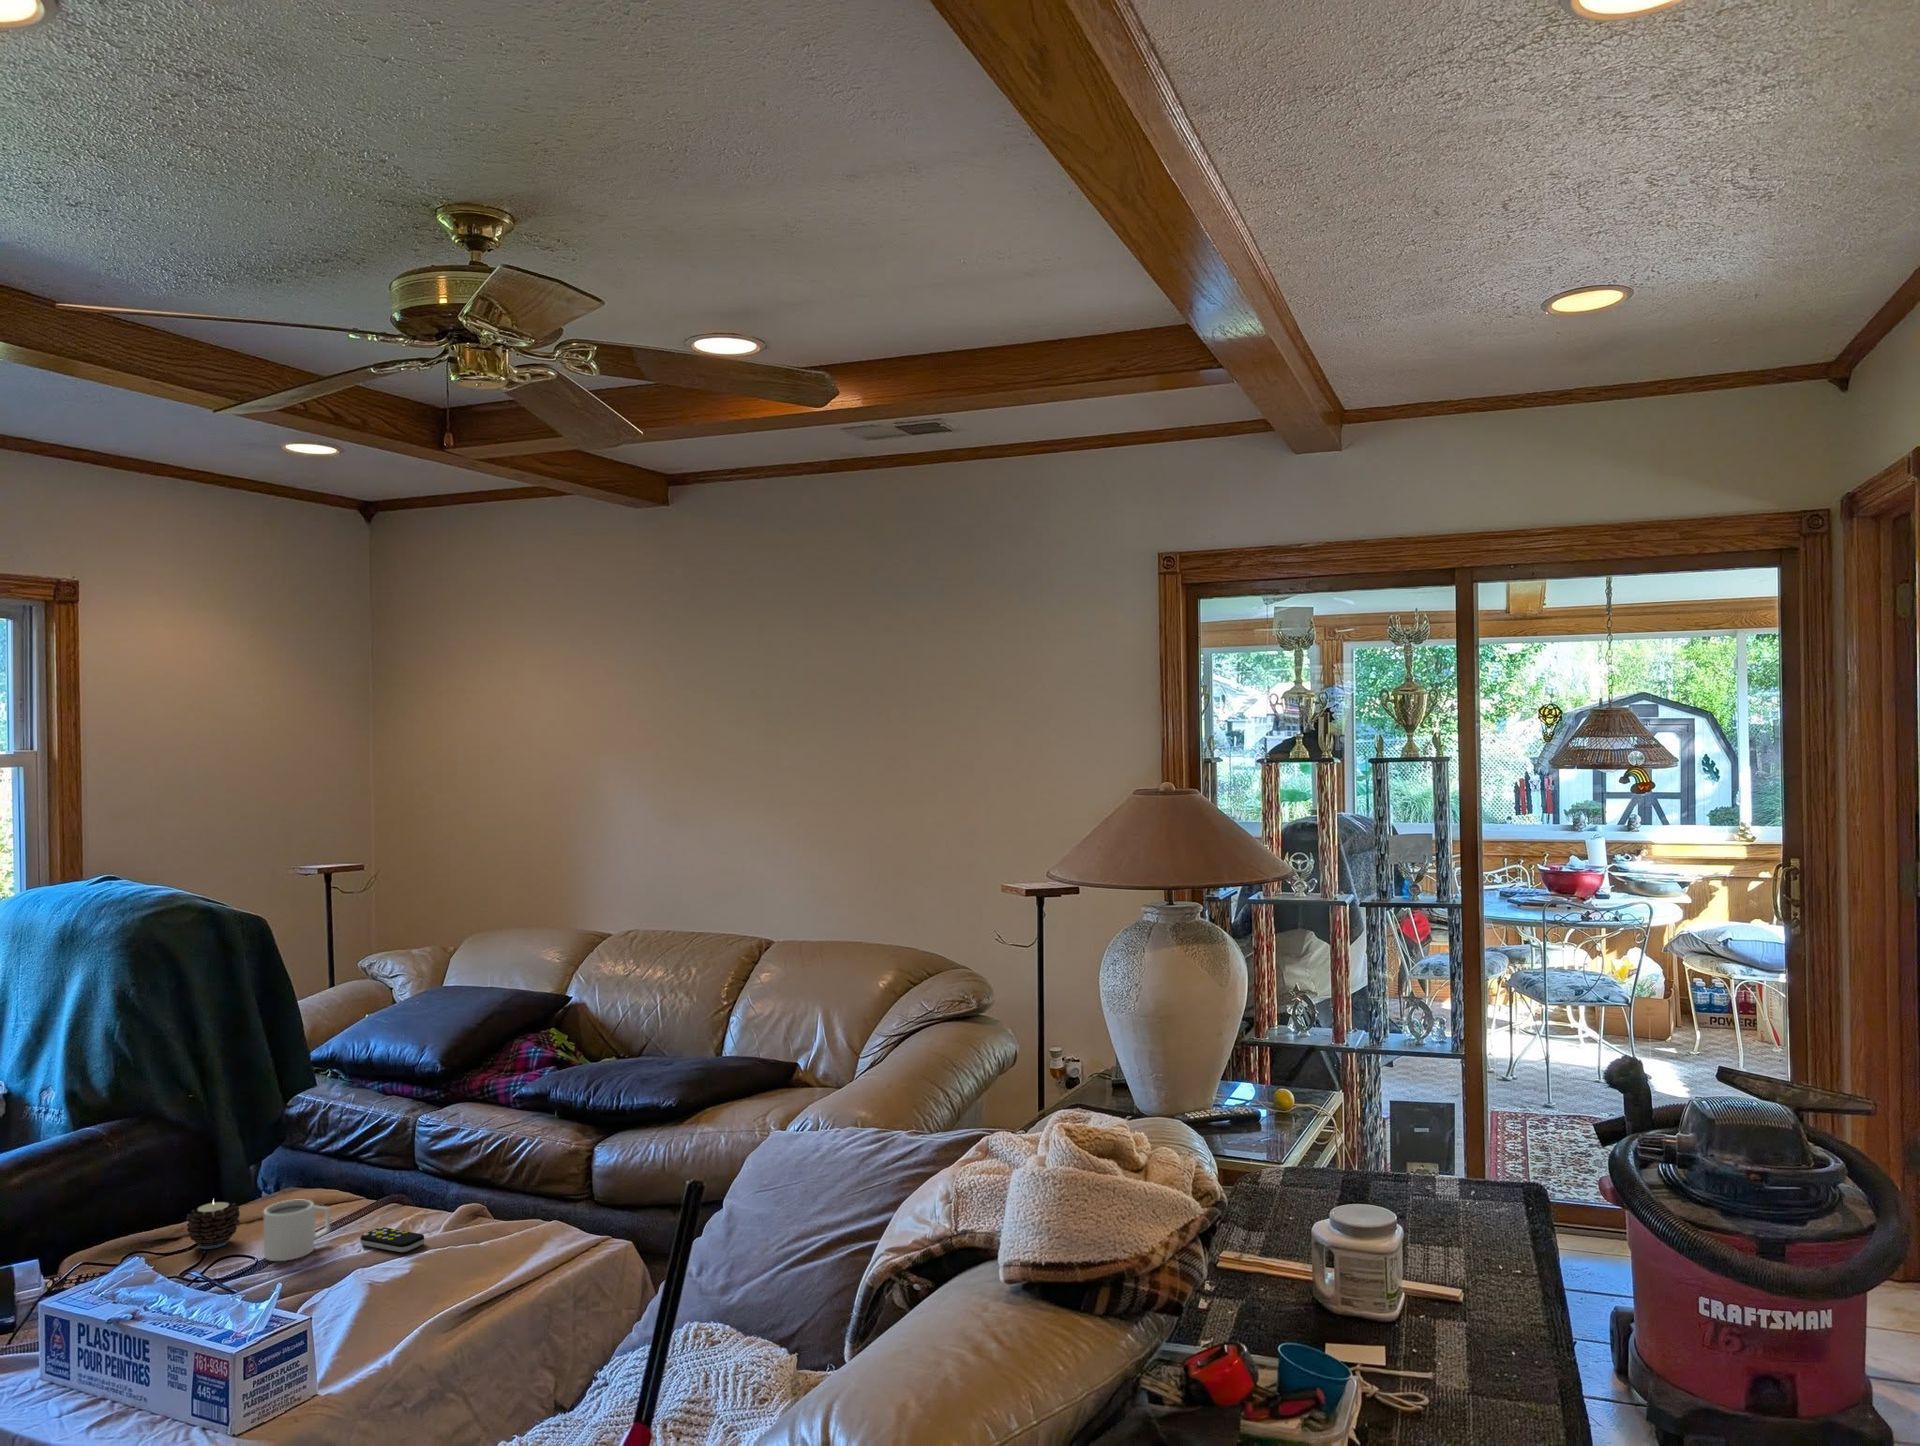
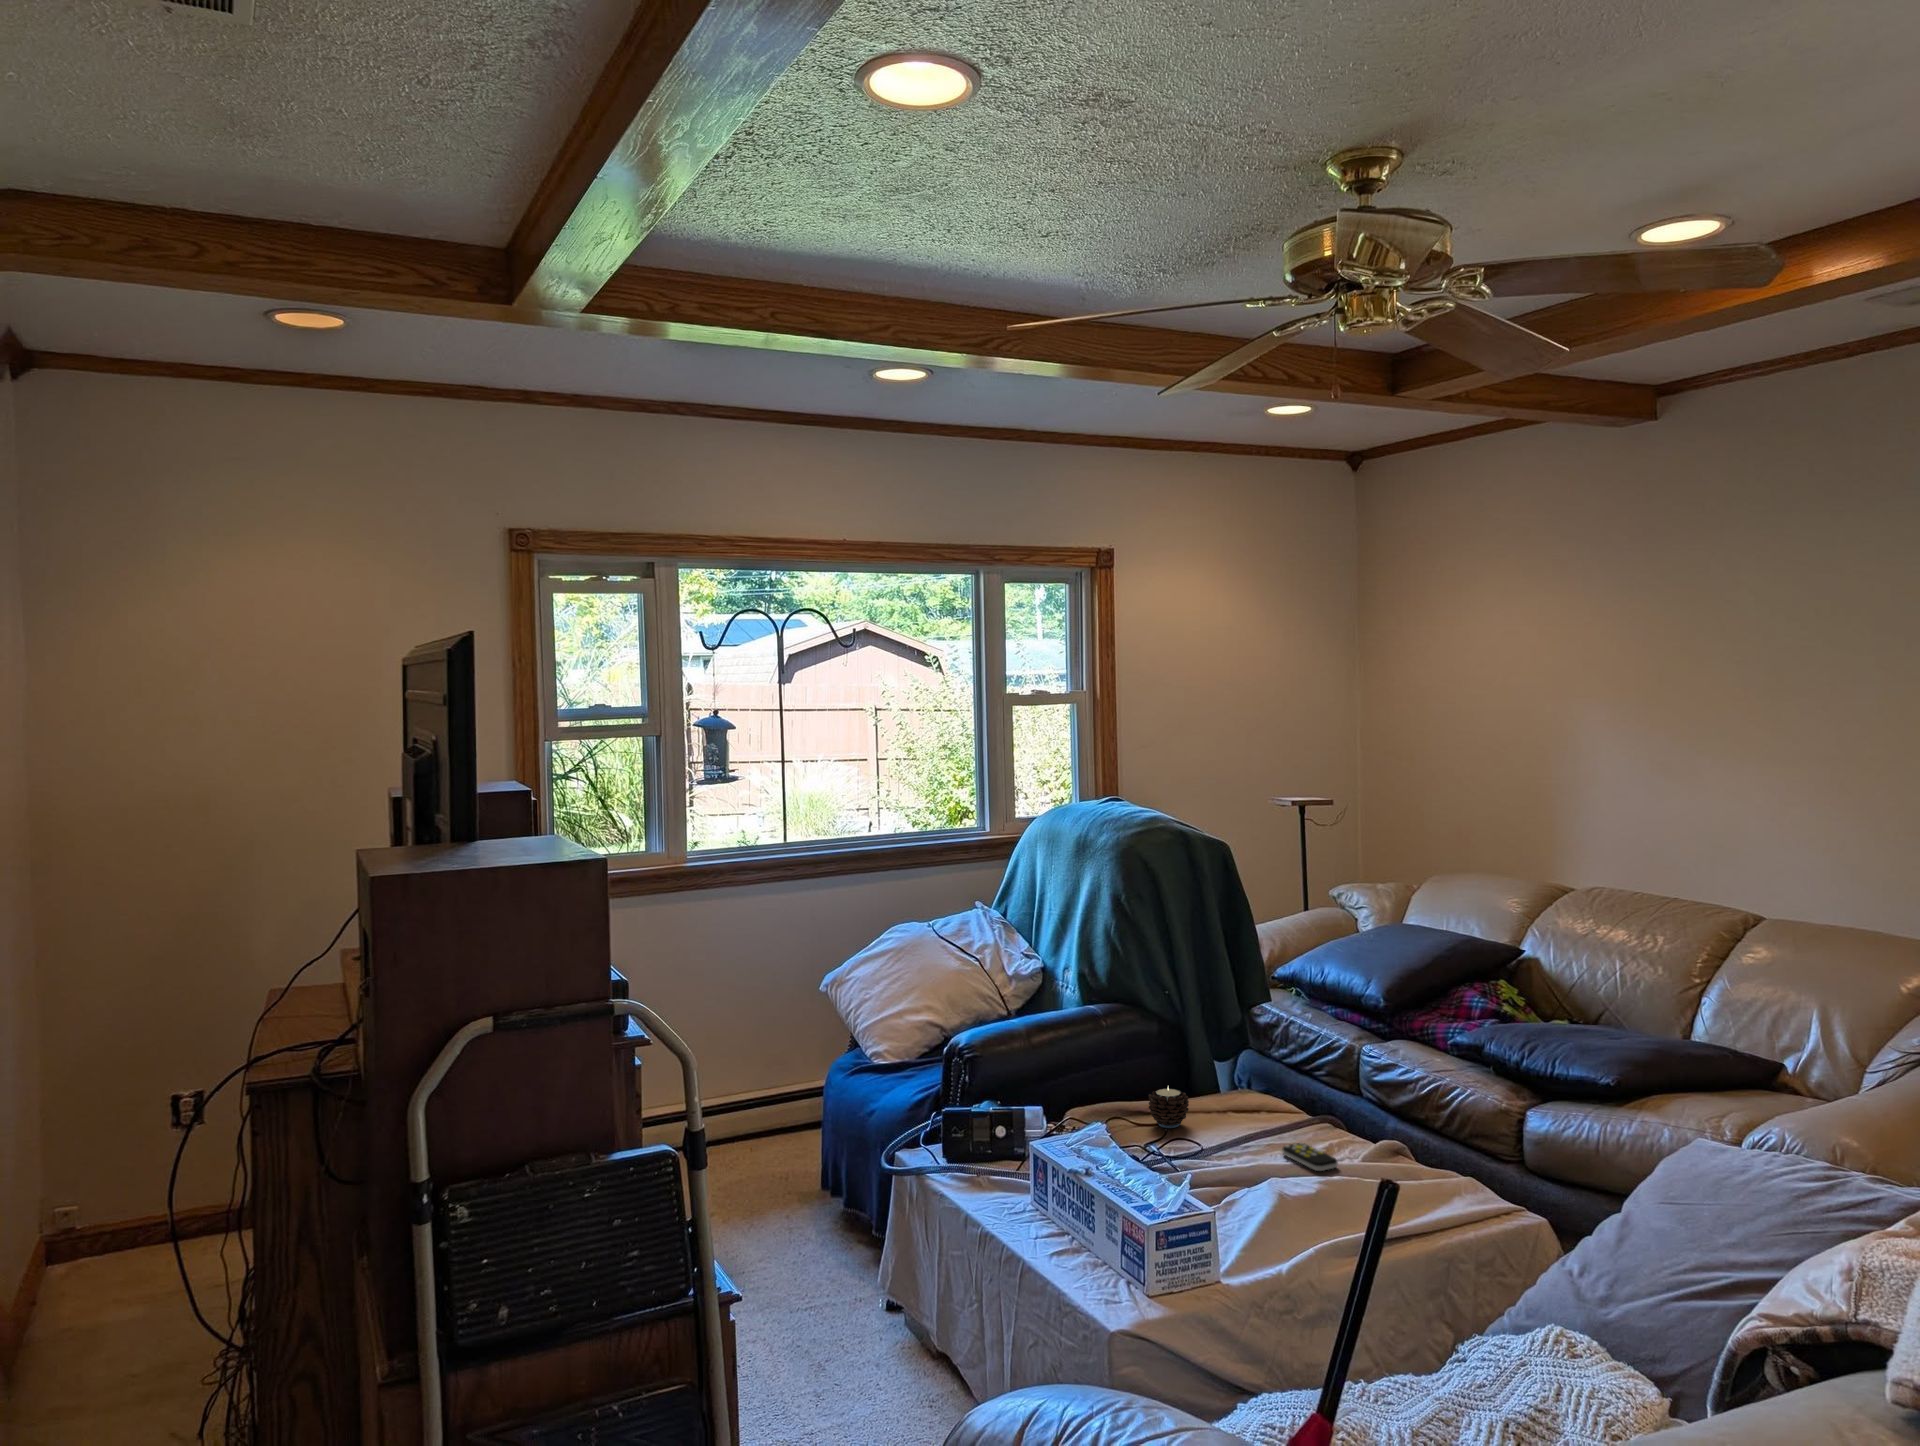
mug: present [263,1199,330,1261] -> none [1203,1100,1258,1153]

